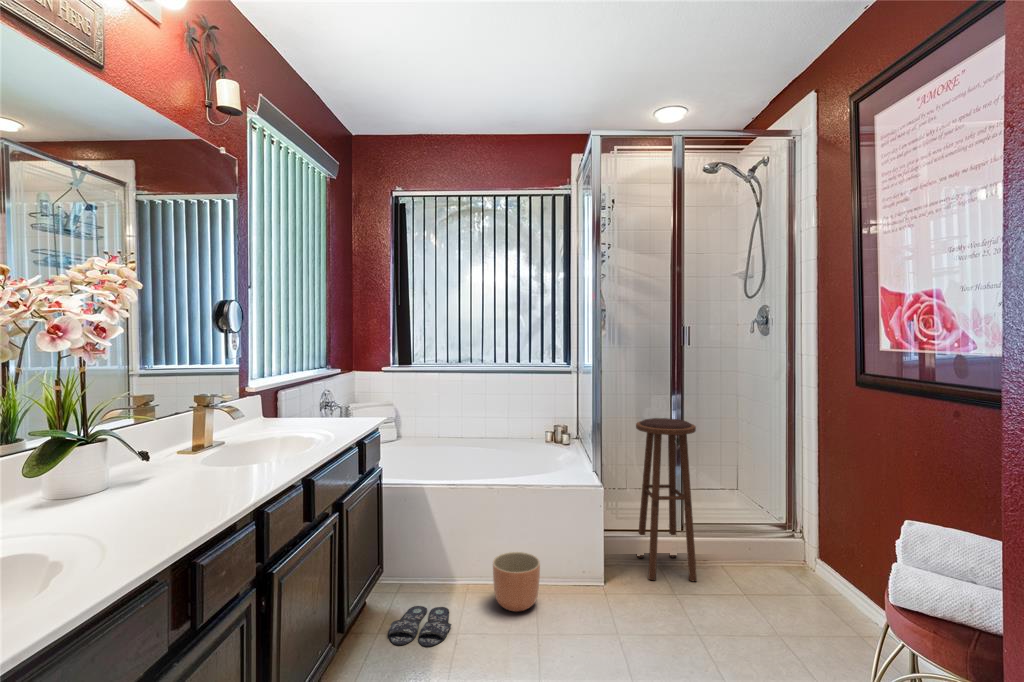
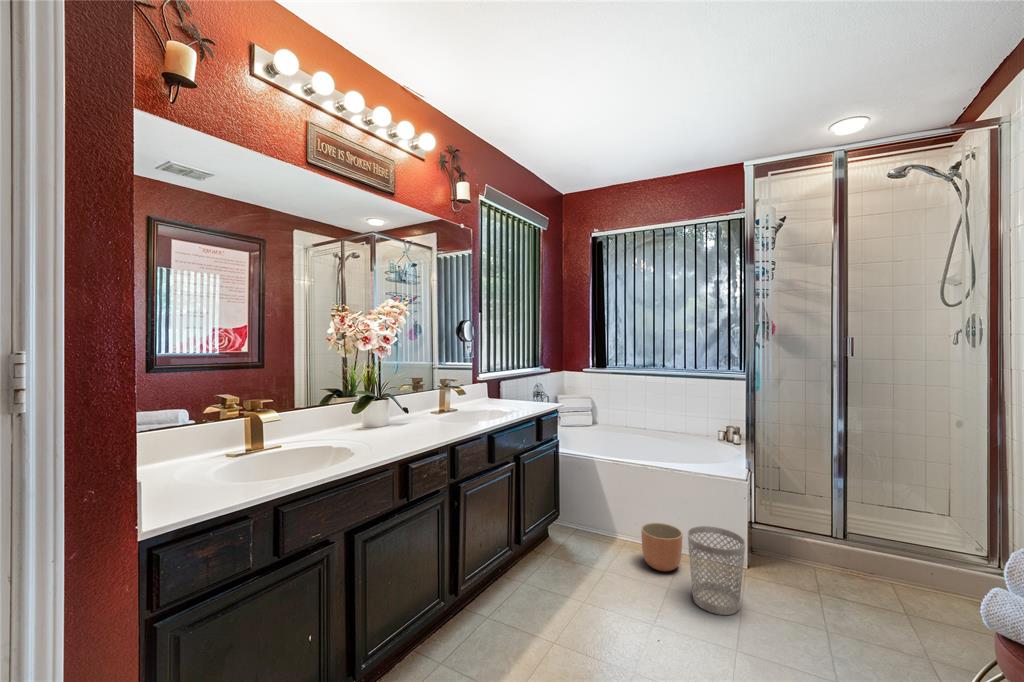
stool: present [636,418,697,581] -> none [792,426,860,592]
wastebasket: none [557,546,619,648] -> present [688,526,745,615]
slippers: present [389,606,451,647] -> none [556,548,606,576]

